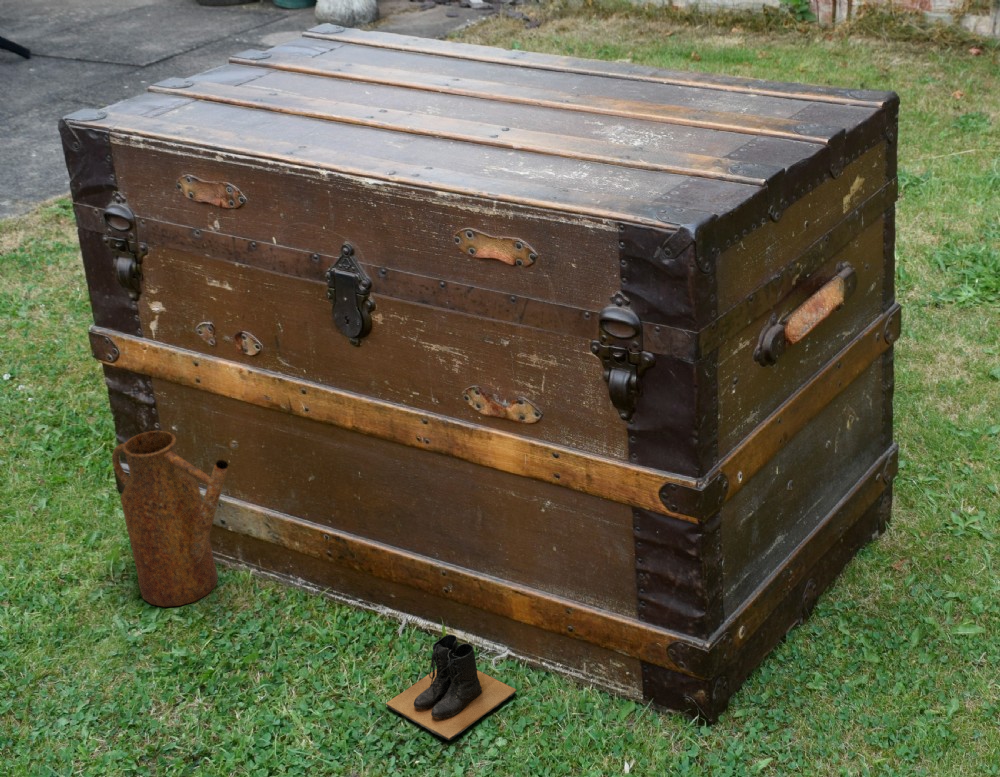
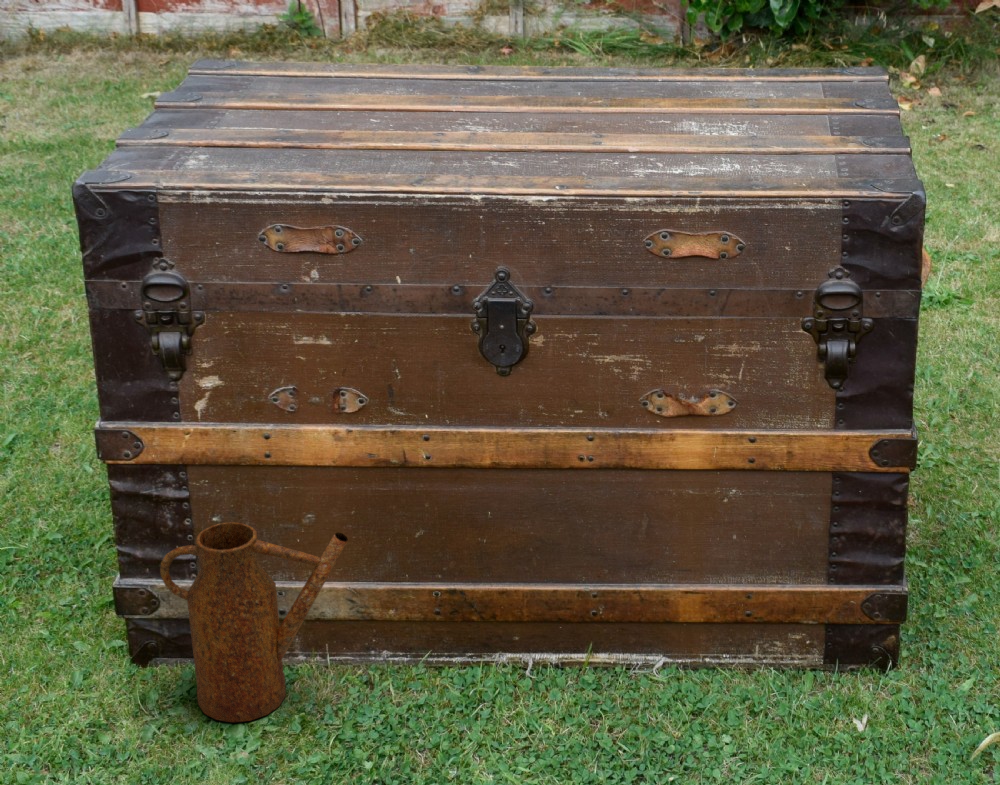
boots: present [386,634,517,740] -> none [593,649,698,748]

